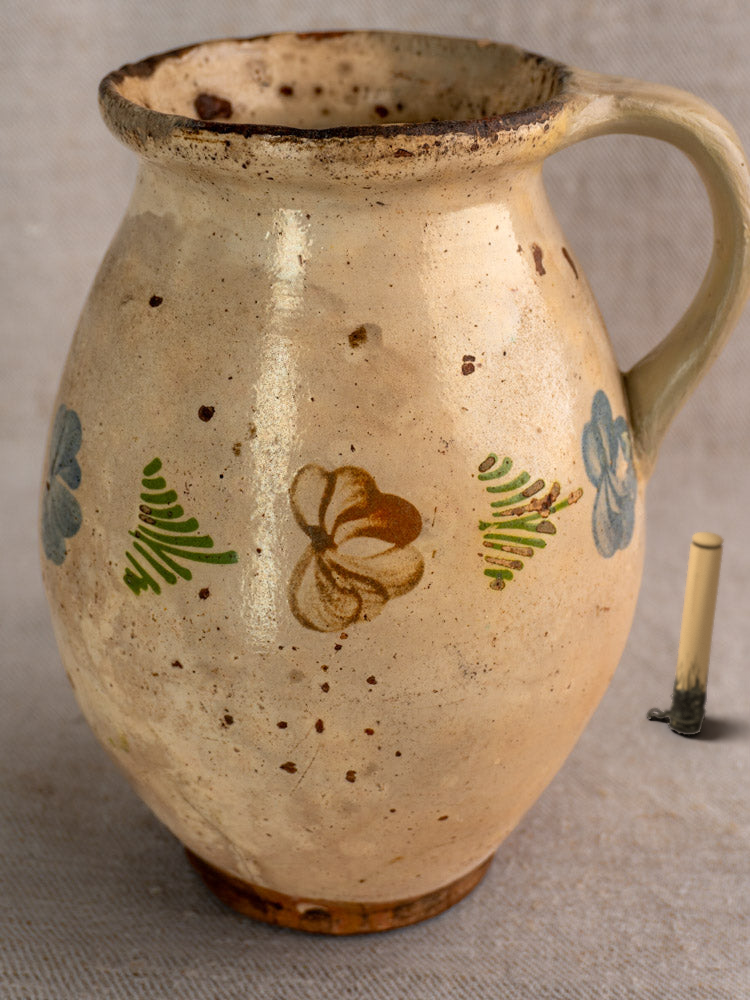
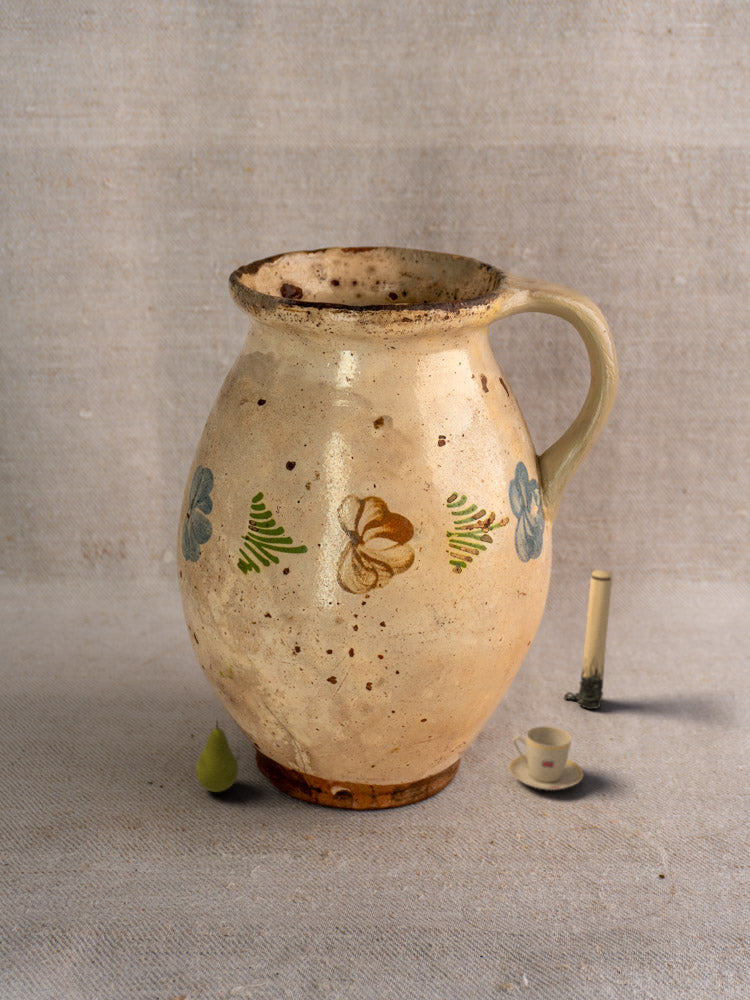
teacup: none [572,785,688,889] -> present [509,726,583,790]
fruit: none [84,799,152,910] -> present [196,721,238,792]

